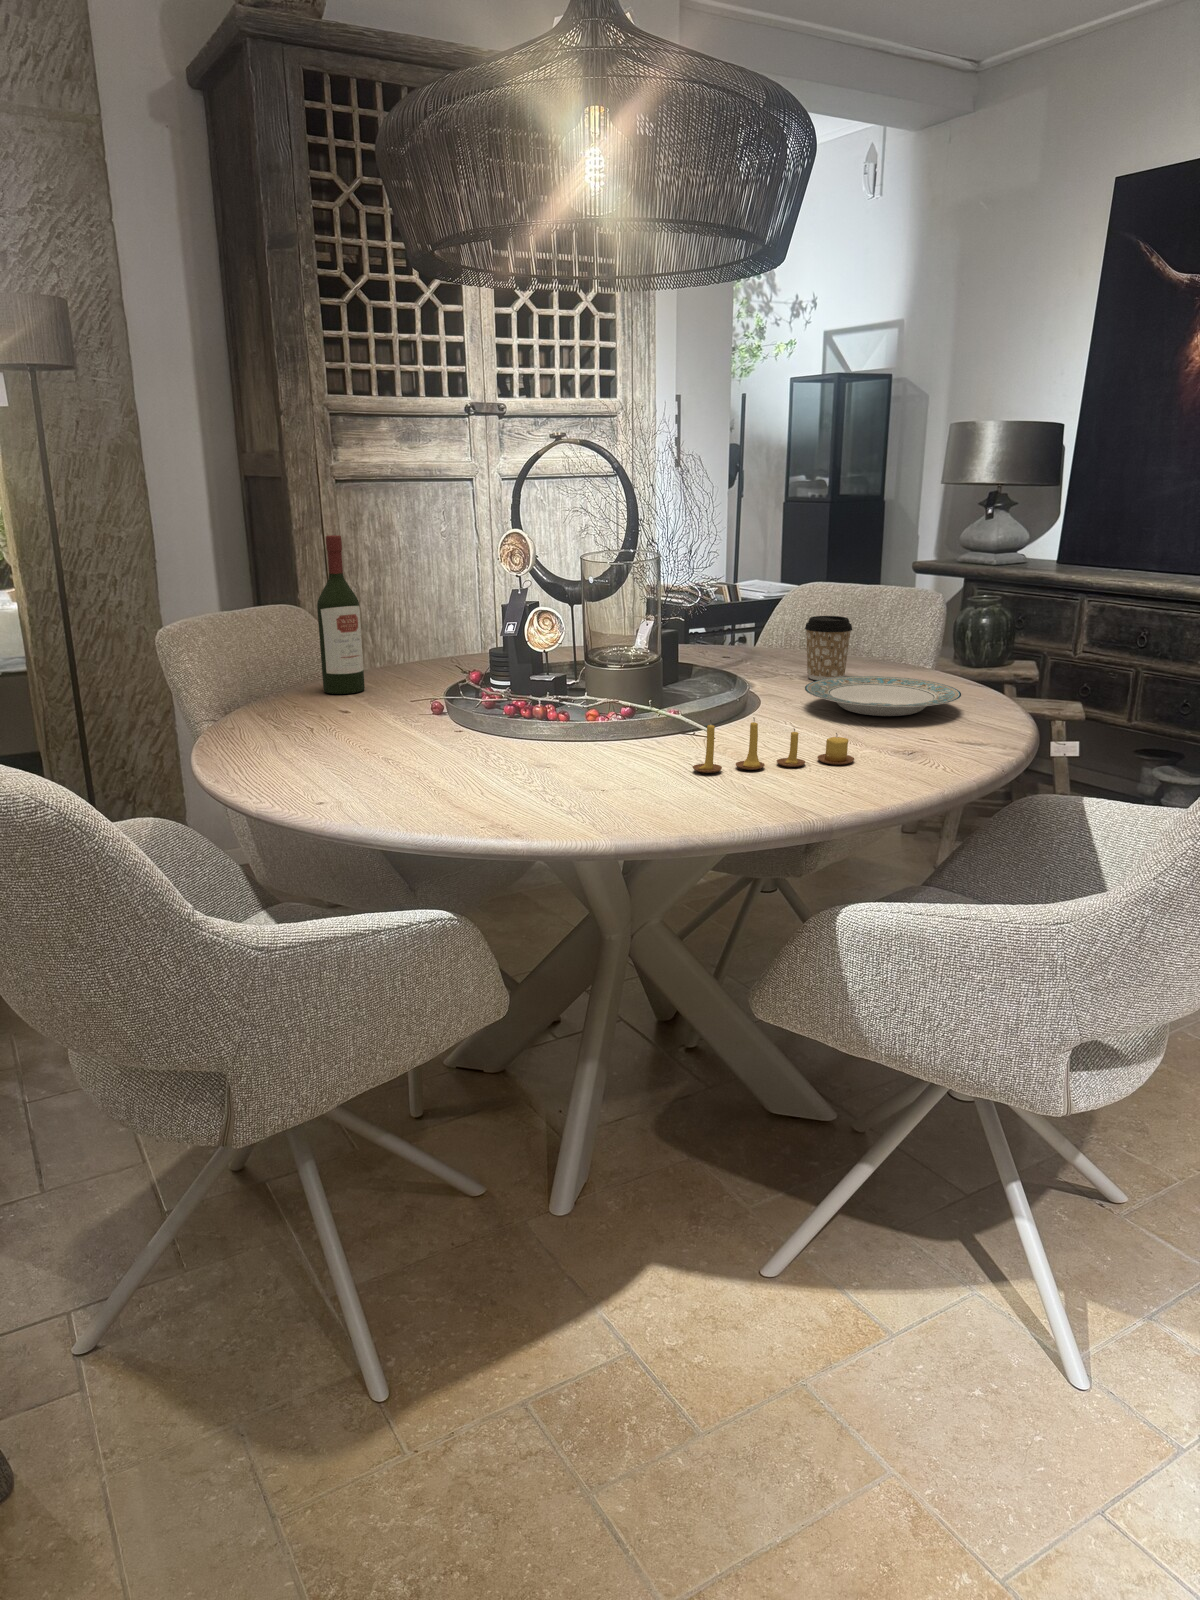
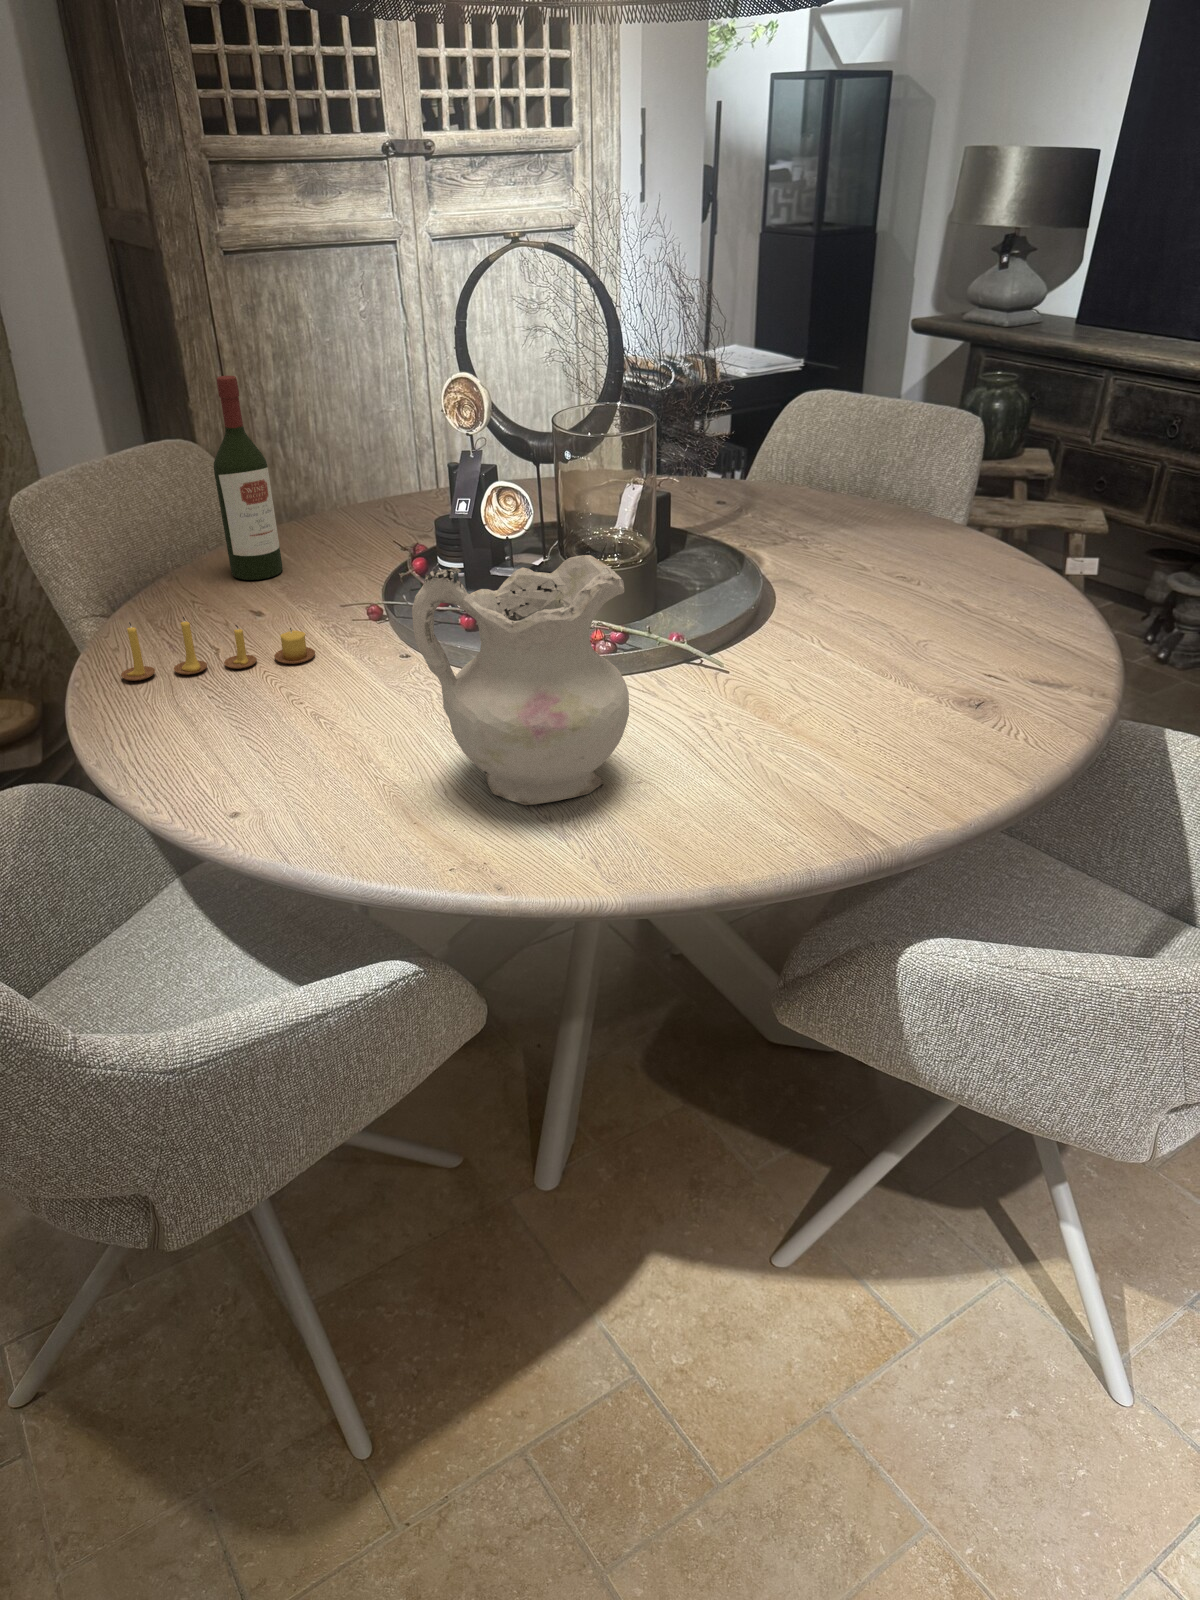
ceramic pitcher: none [463,612,627,800] -> present [412,555,629,805]
coffee cup: present [805,616,852,680] -> none [821,466,879,550]
plate: present [805,676,962,716] -> none [828,554,1019,621]
candle: present [693,718,854,773] -> present [121,617,315,681]

